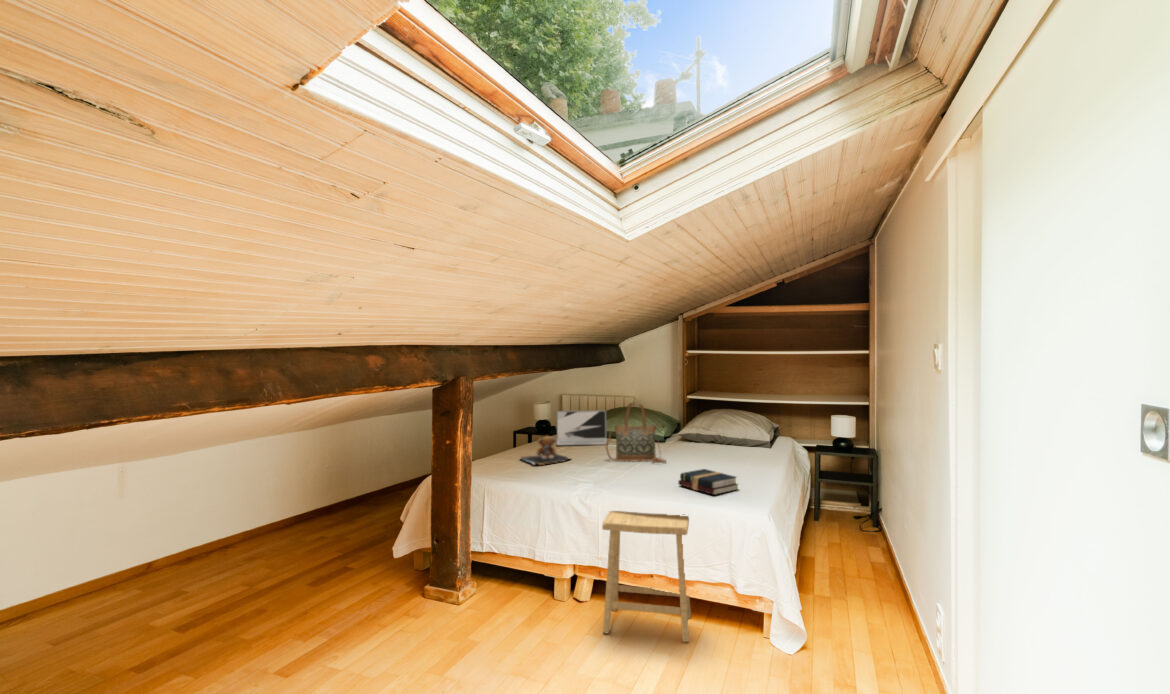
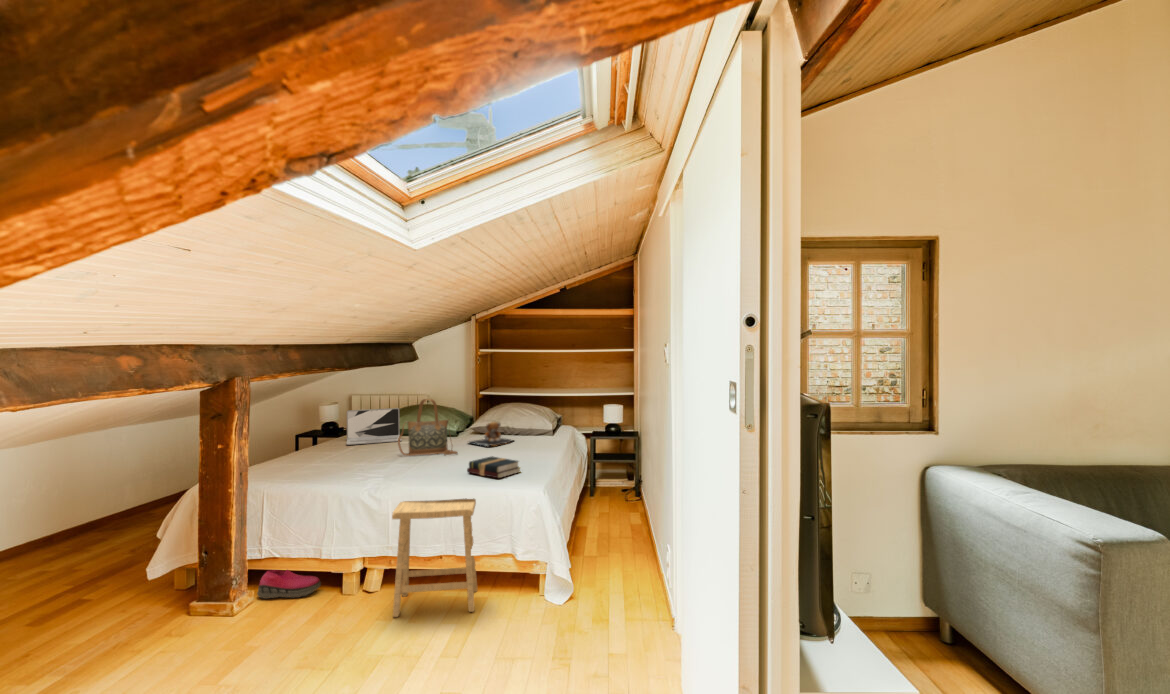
teddy bear: present [521,437,569,465] -> present [470,422,512,446]
shoe: none [479,565,534,596] -> present [257,570,321,599]

